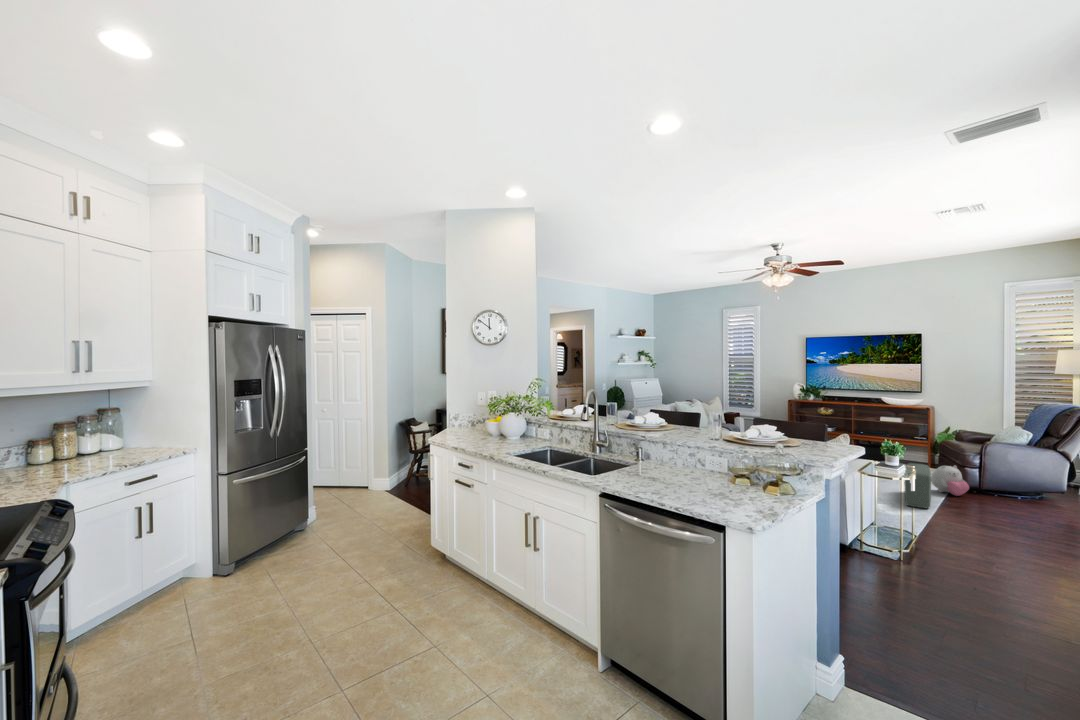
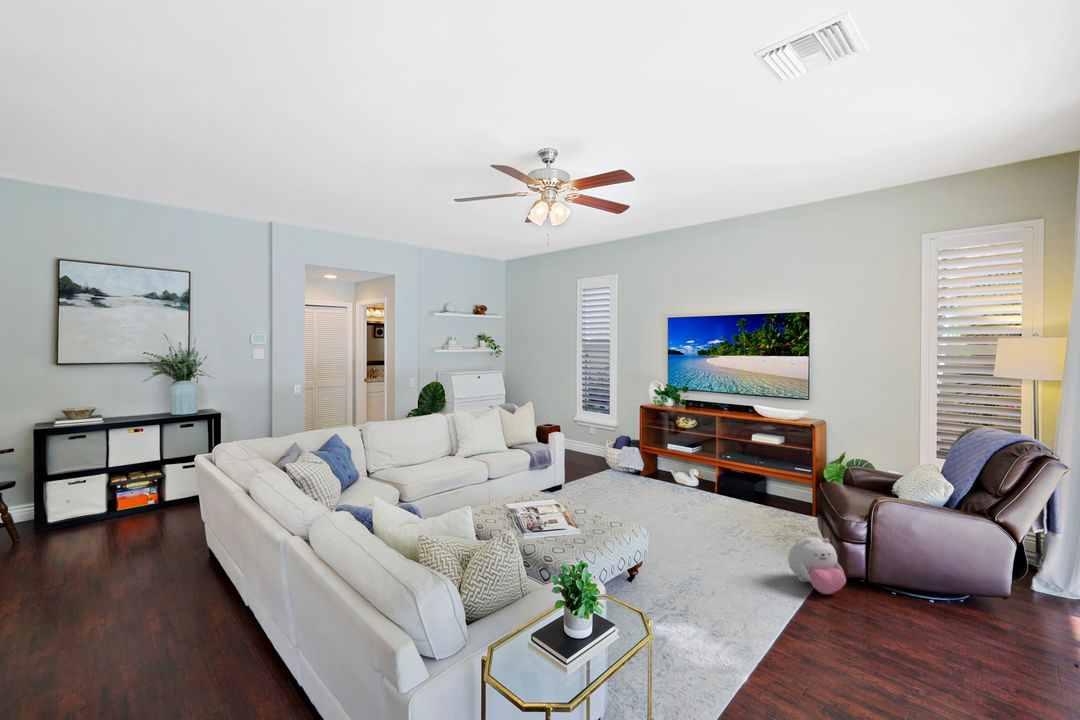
pouf: present [904,463,931,508] -> none [722,535,780,643]

